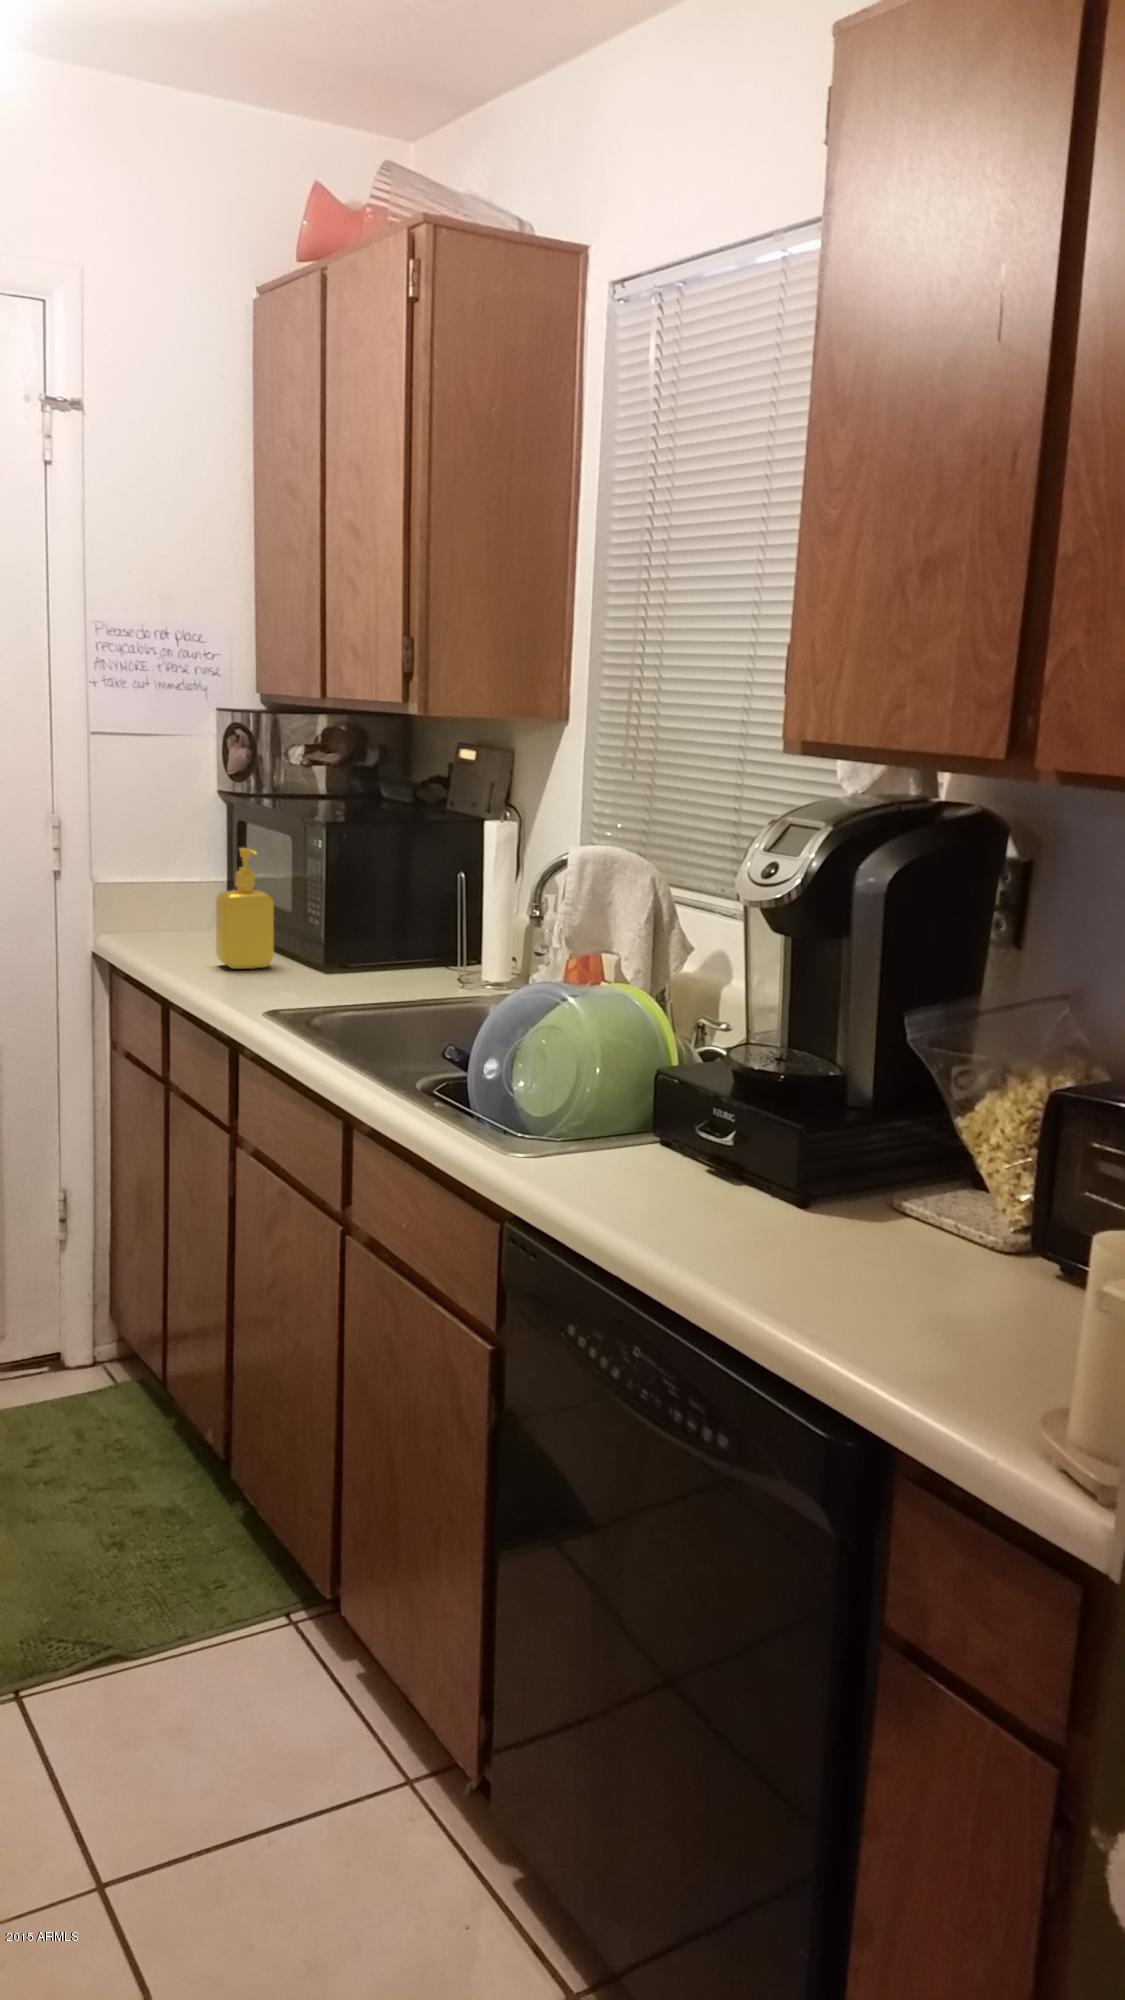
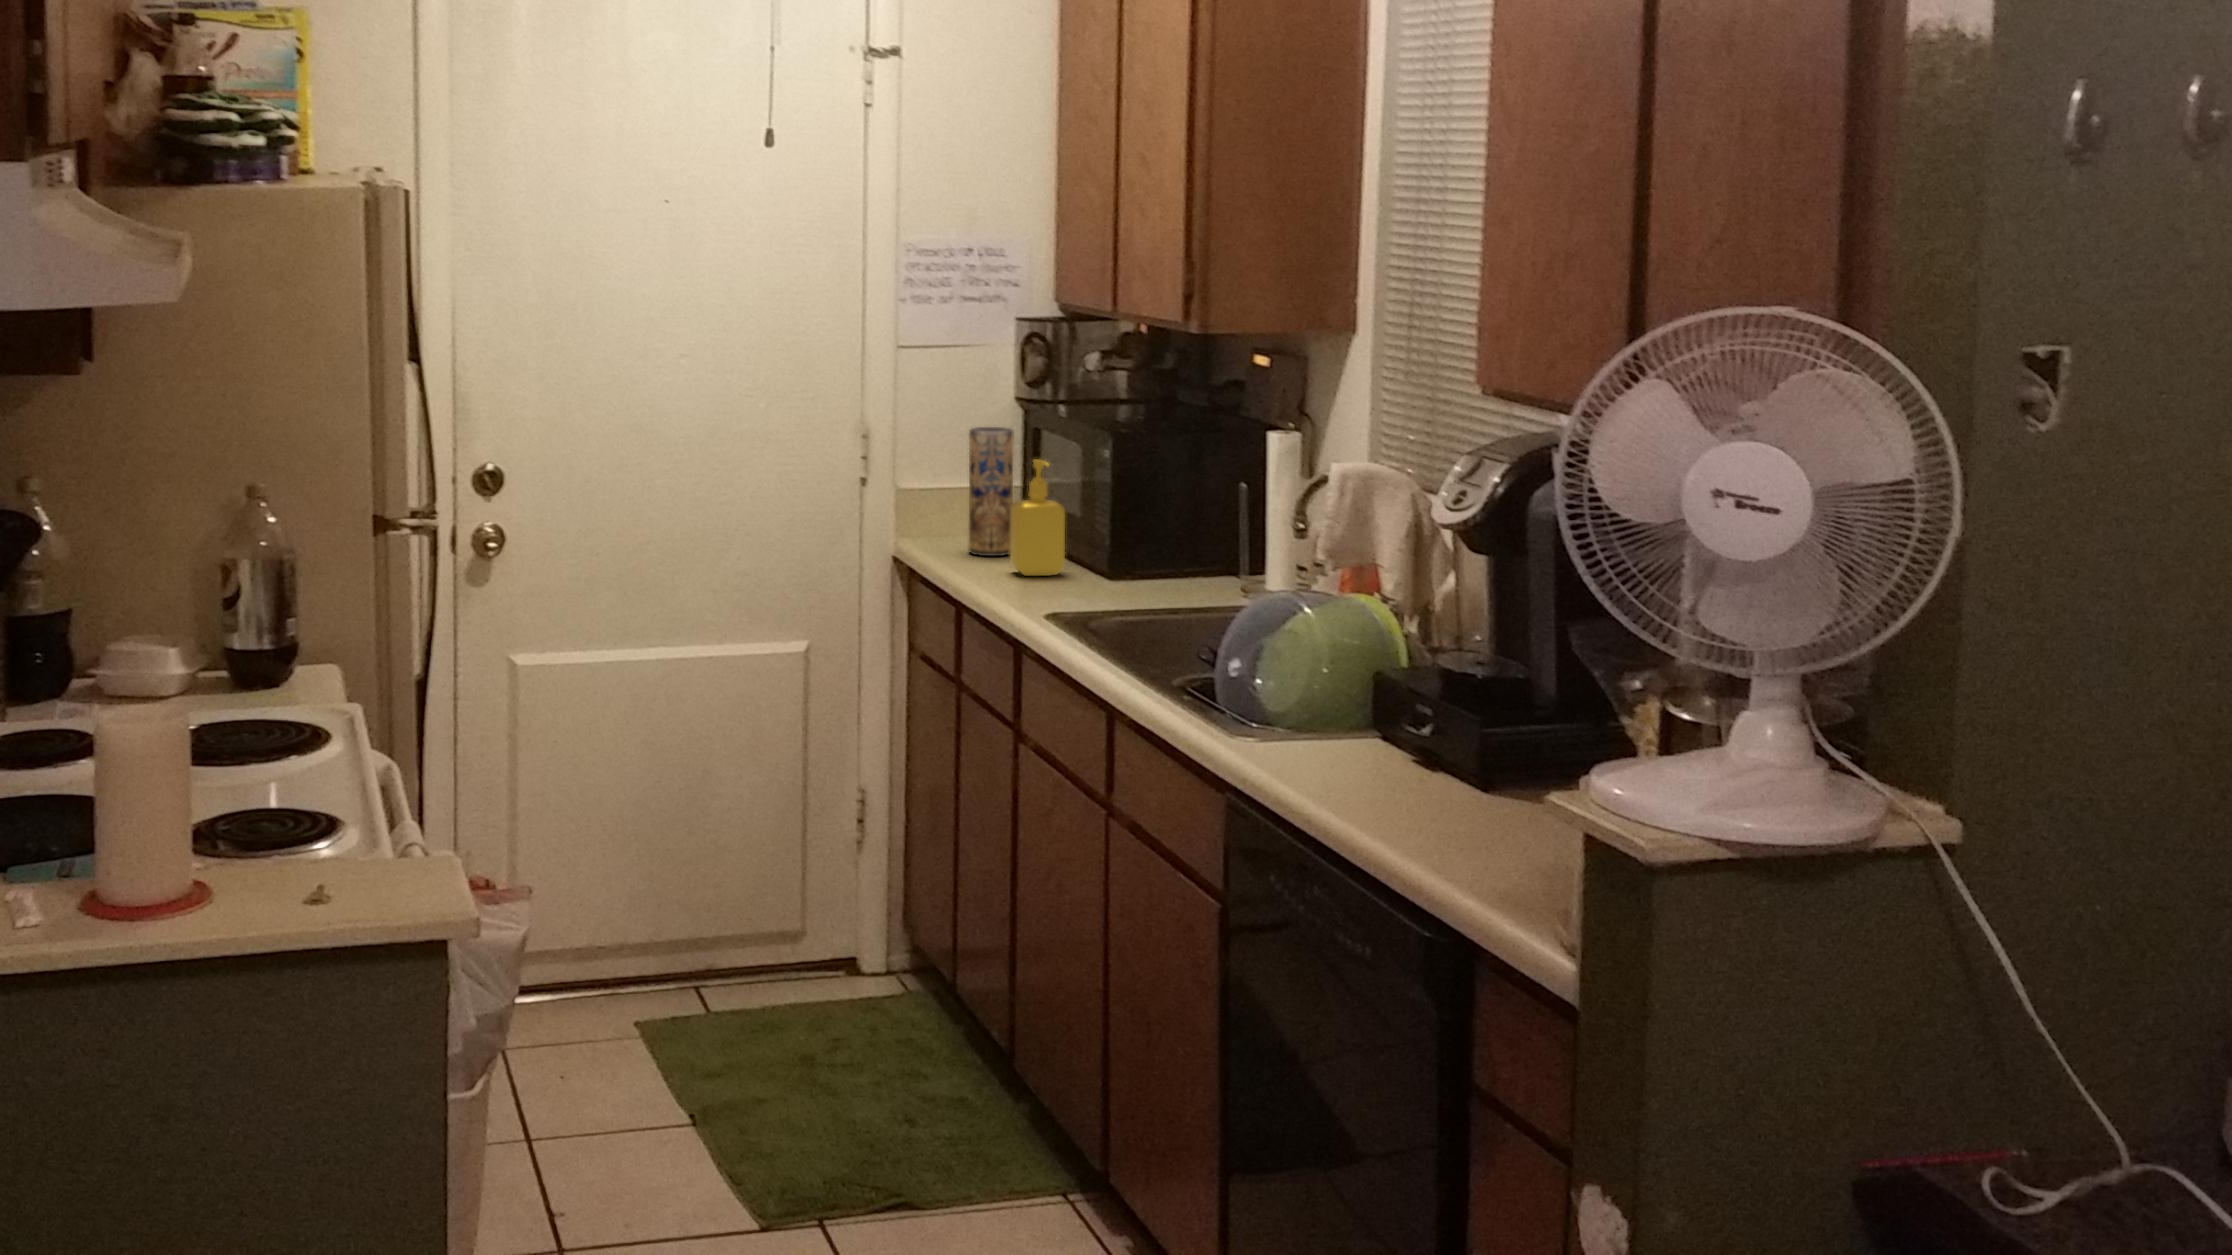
vase: none [170,817,217,949] -> present [969,427,1013,556]

